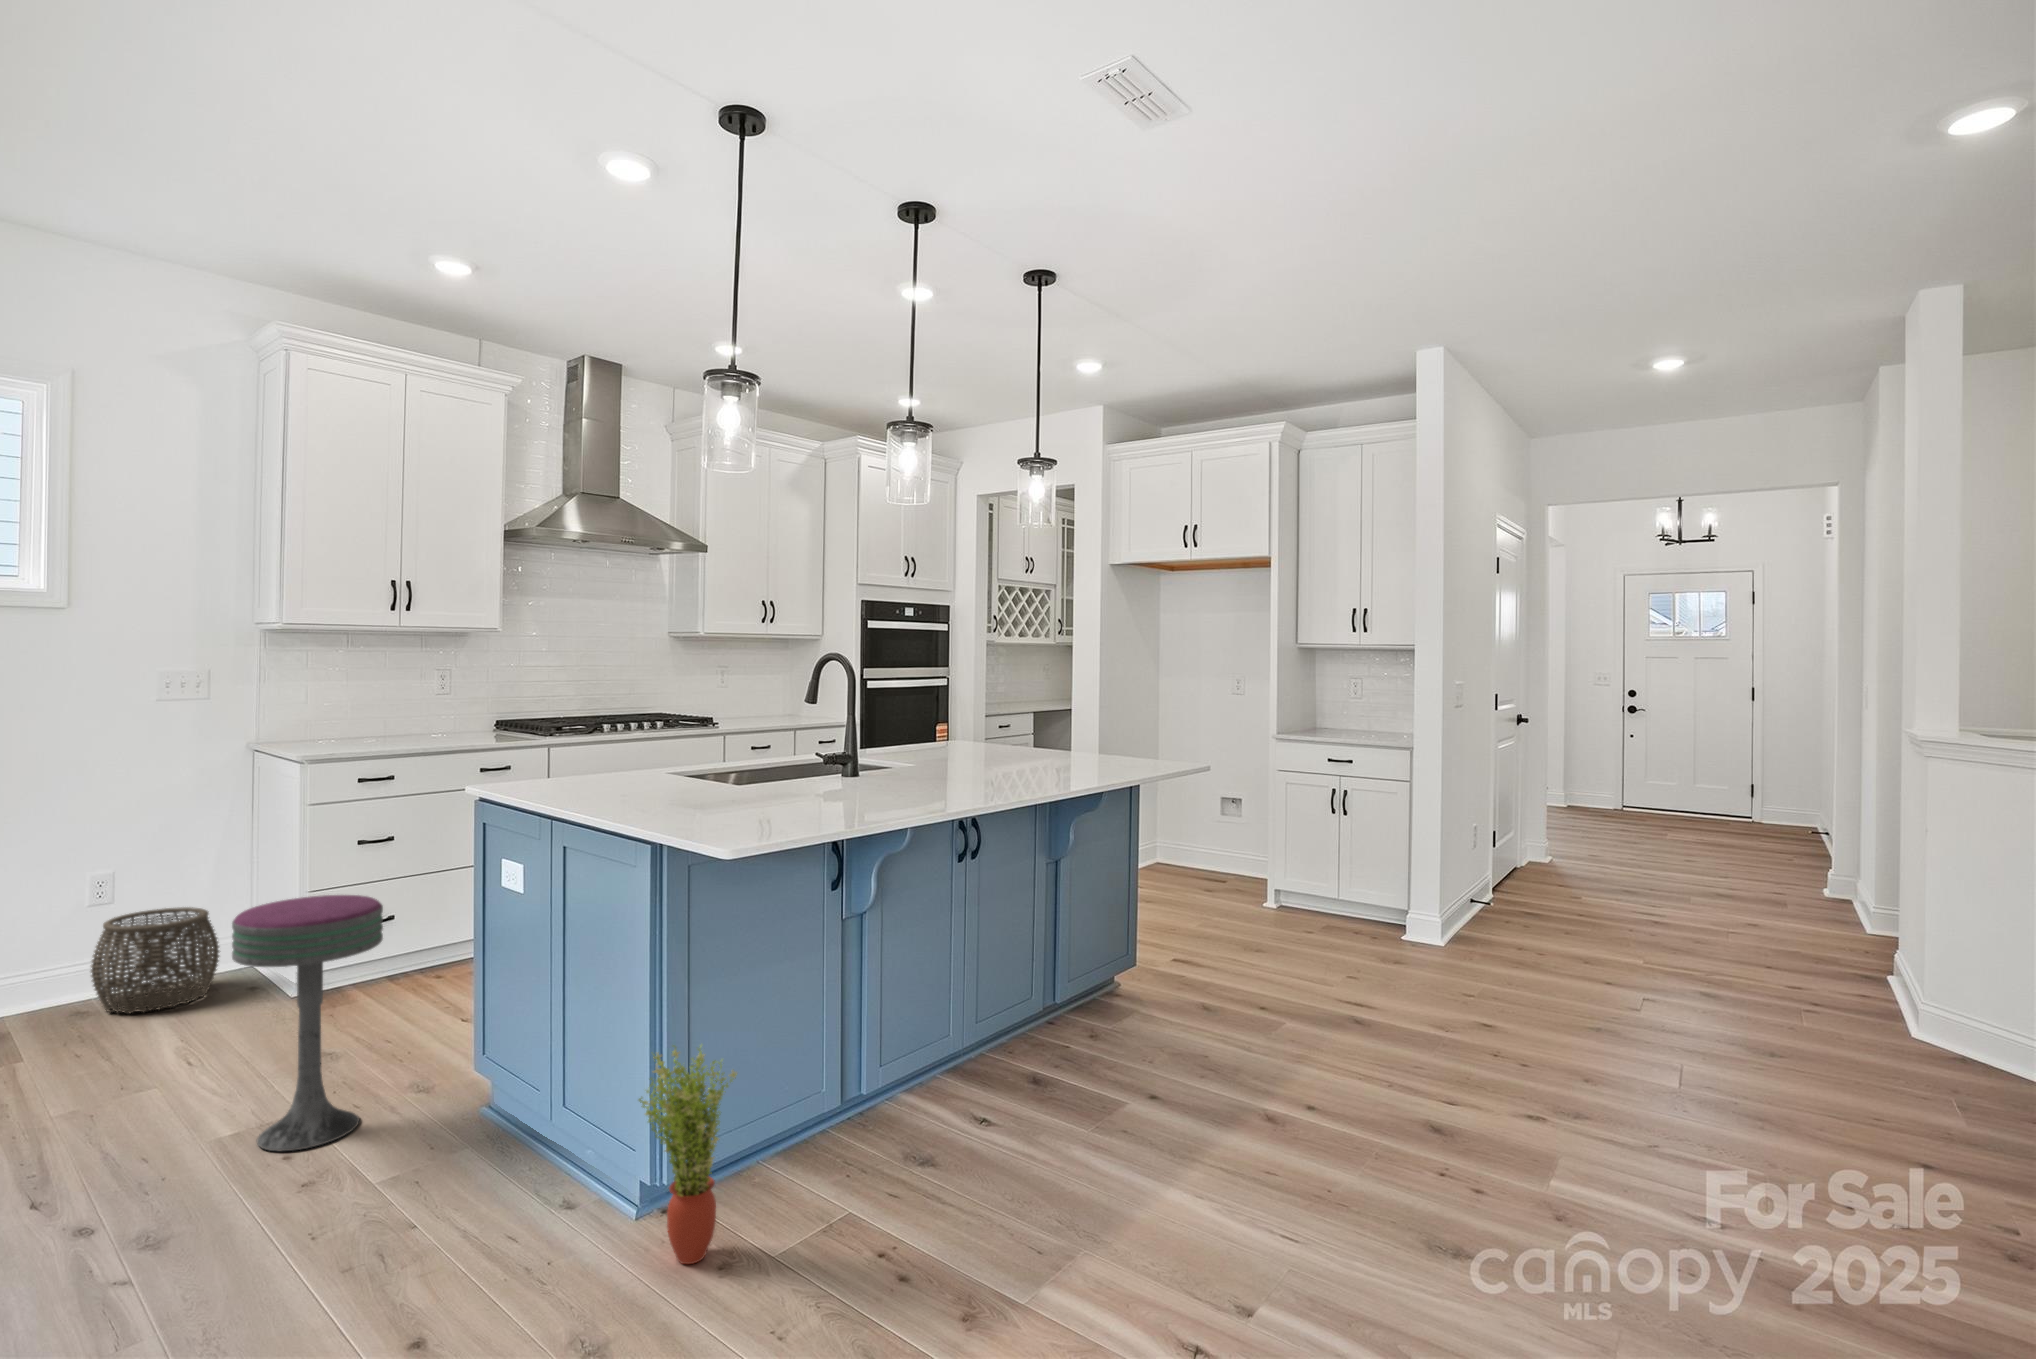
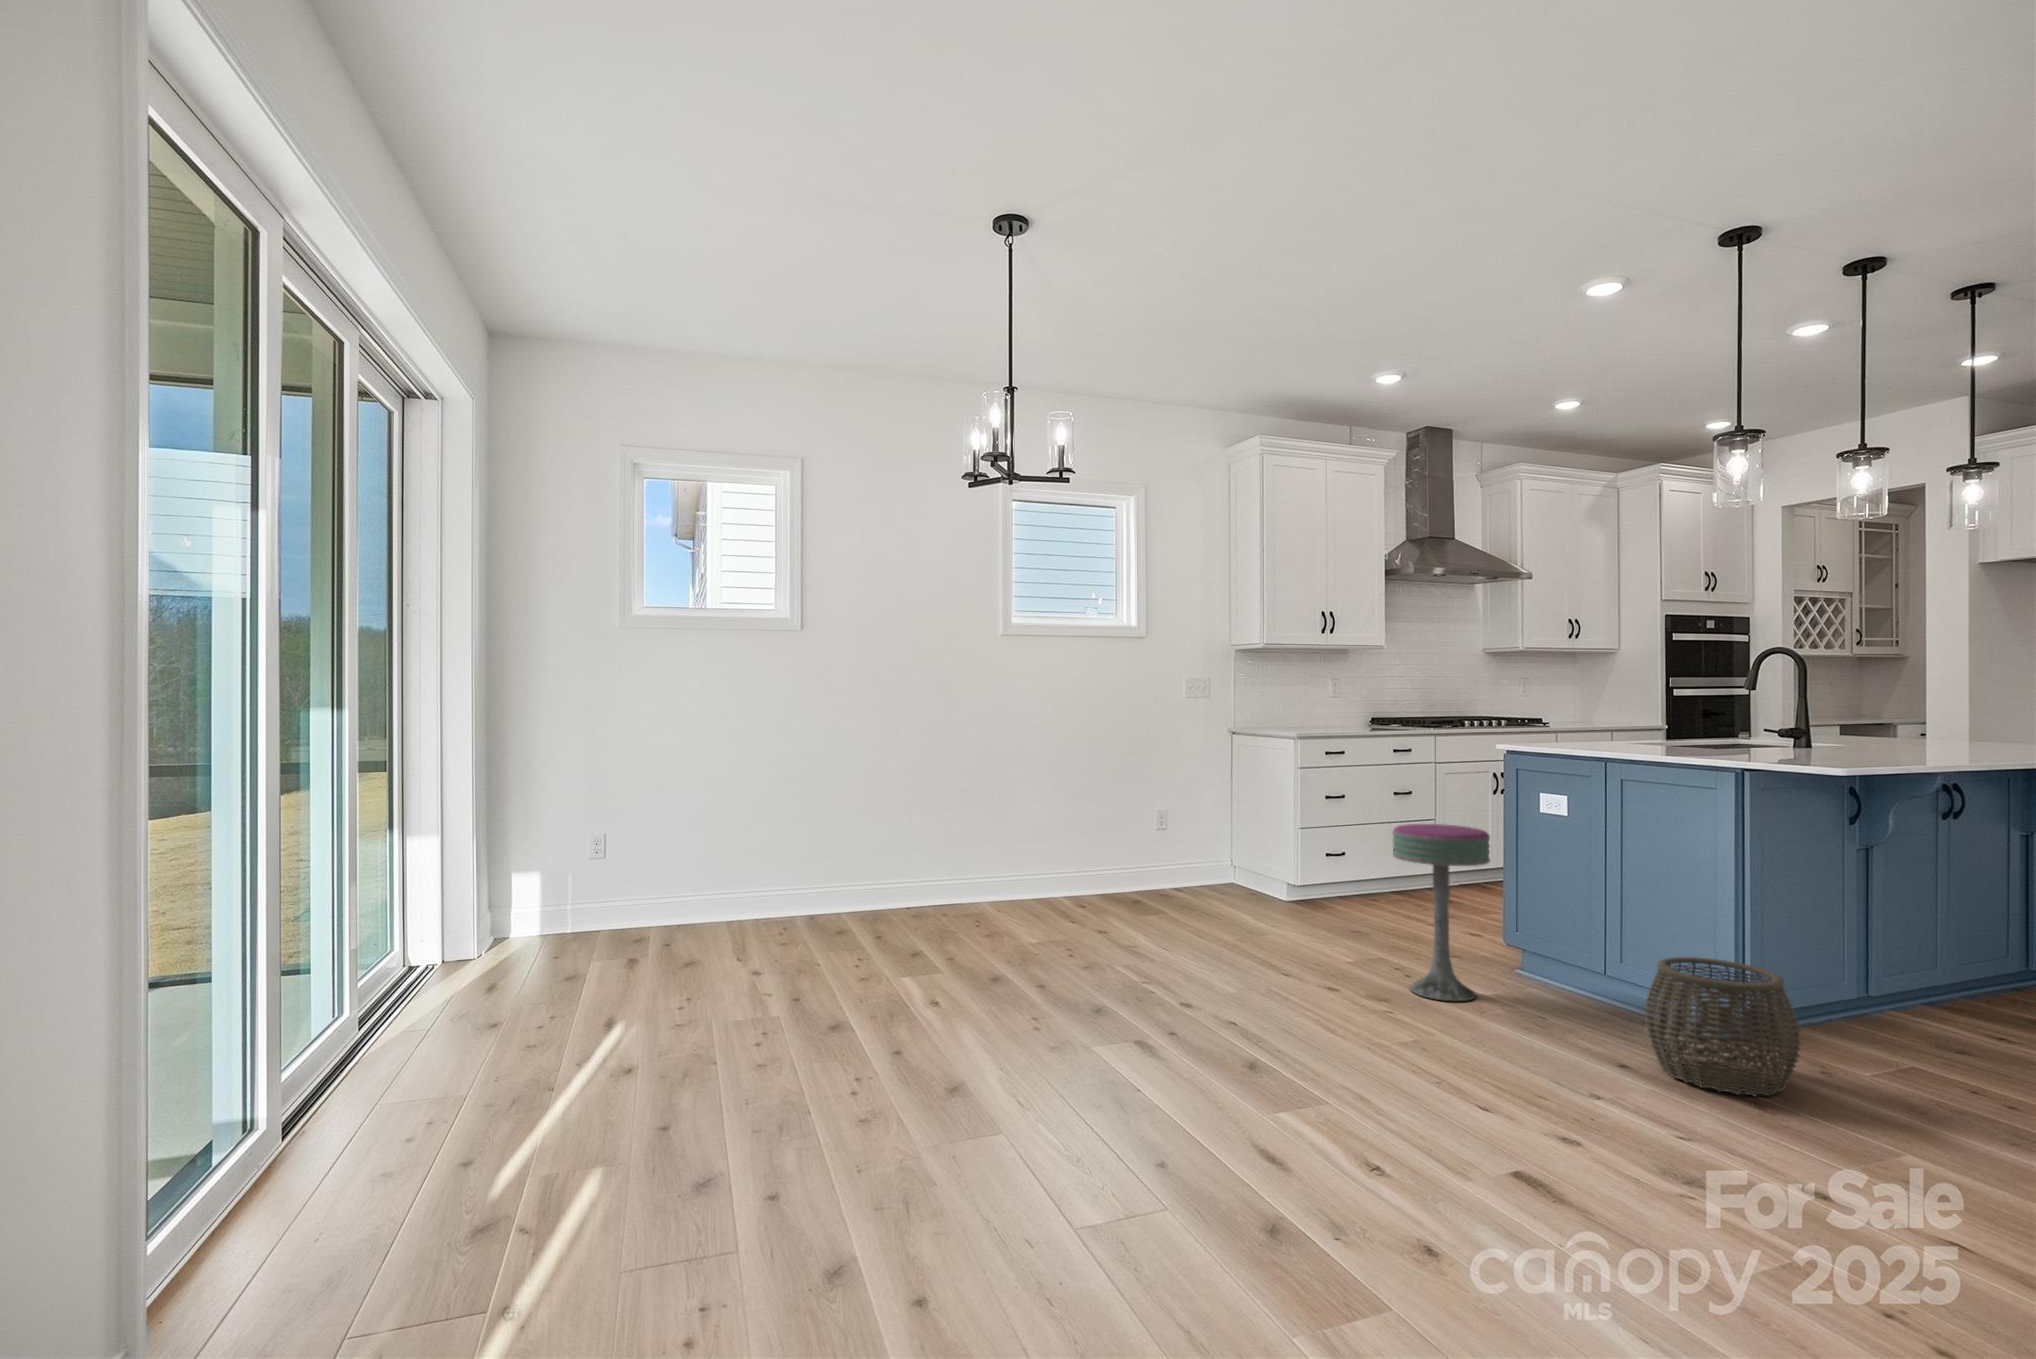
woven basket: present [91,907,219,1013] -> present [1644,957,1801,1096]
potted plant: present [639,1046,737,1264] -> none [1881,937,1971,1122]

